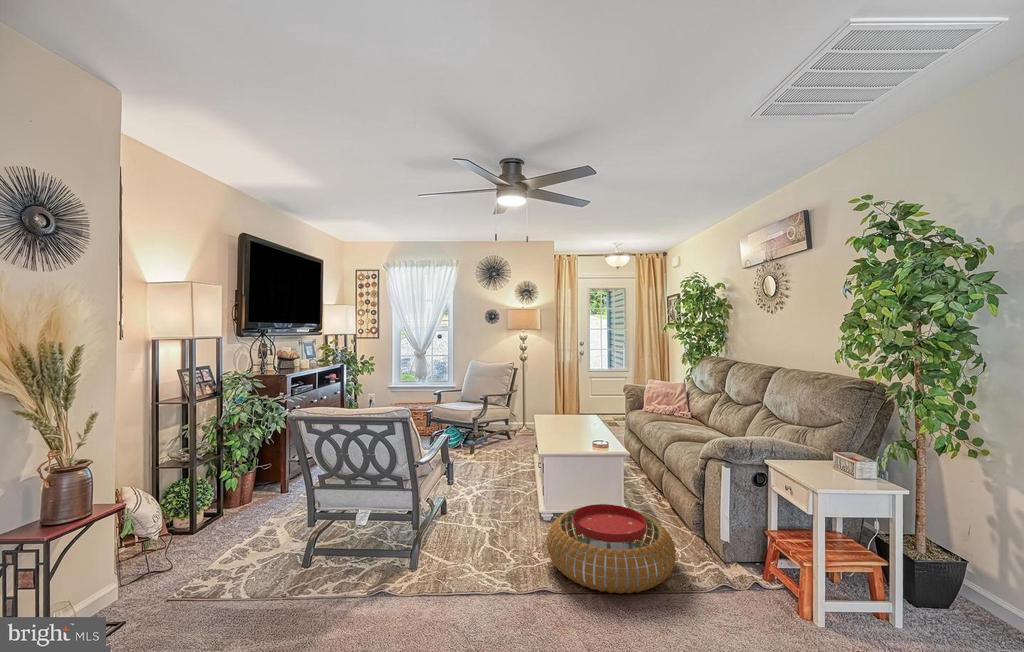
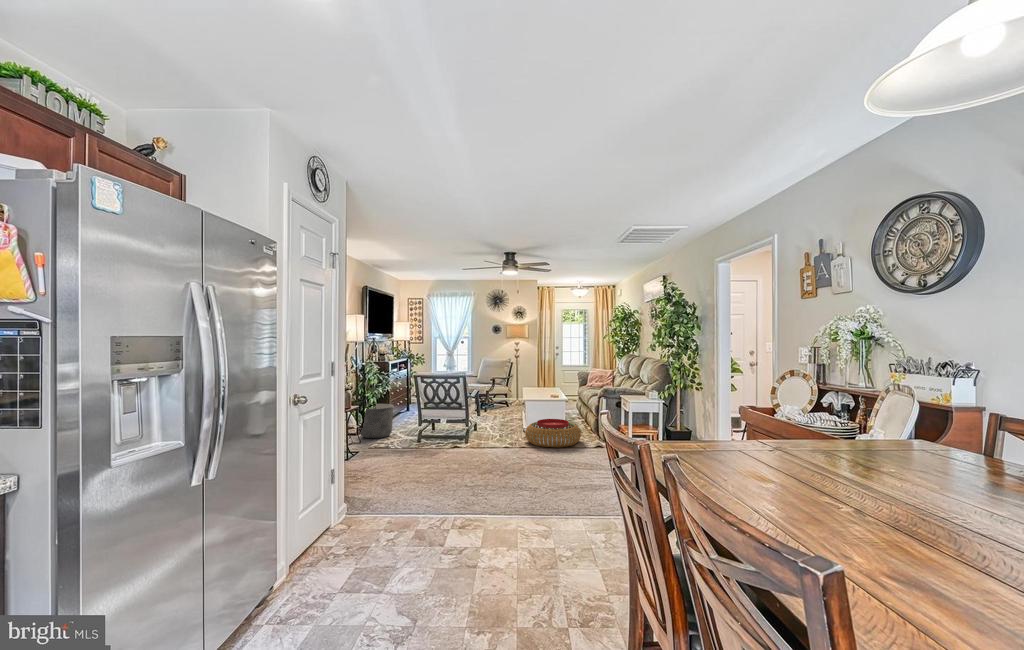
planter: none [191,463,271,546] -> present [360,404,393,438]

